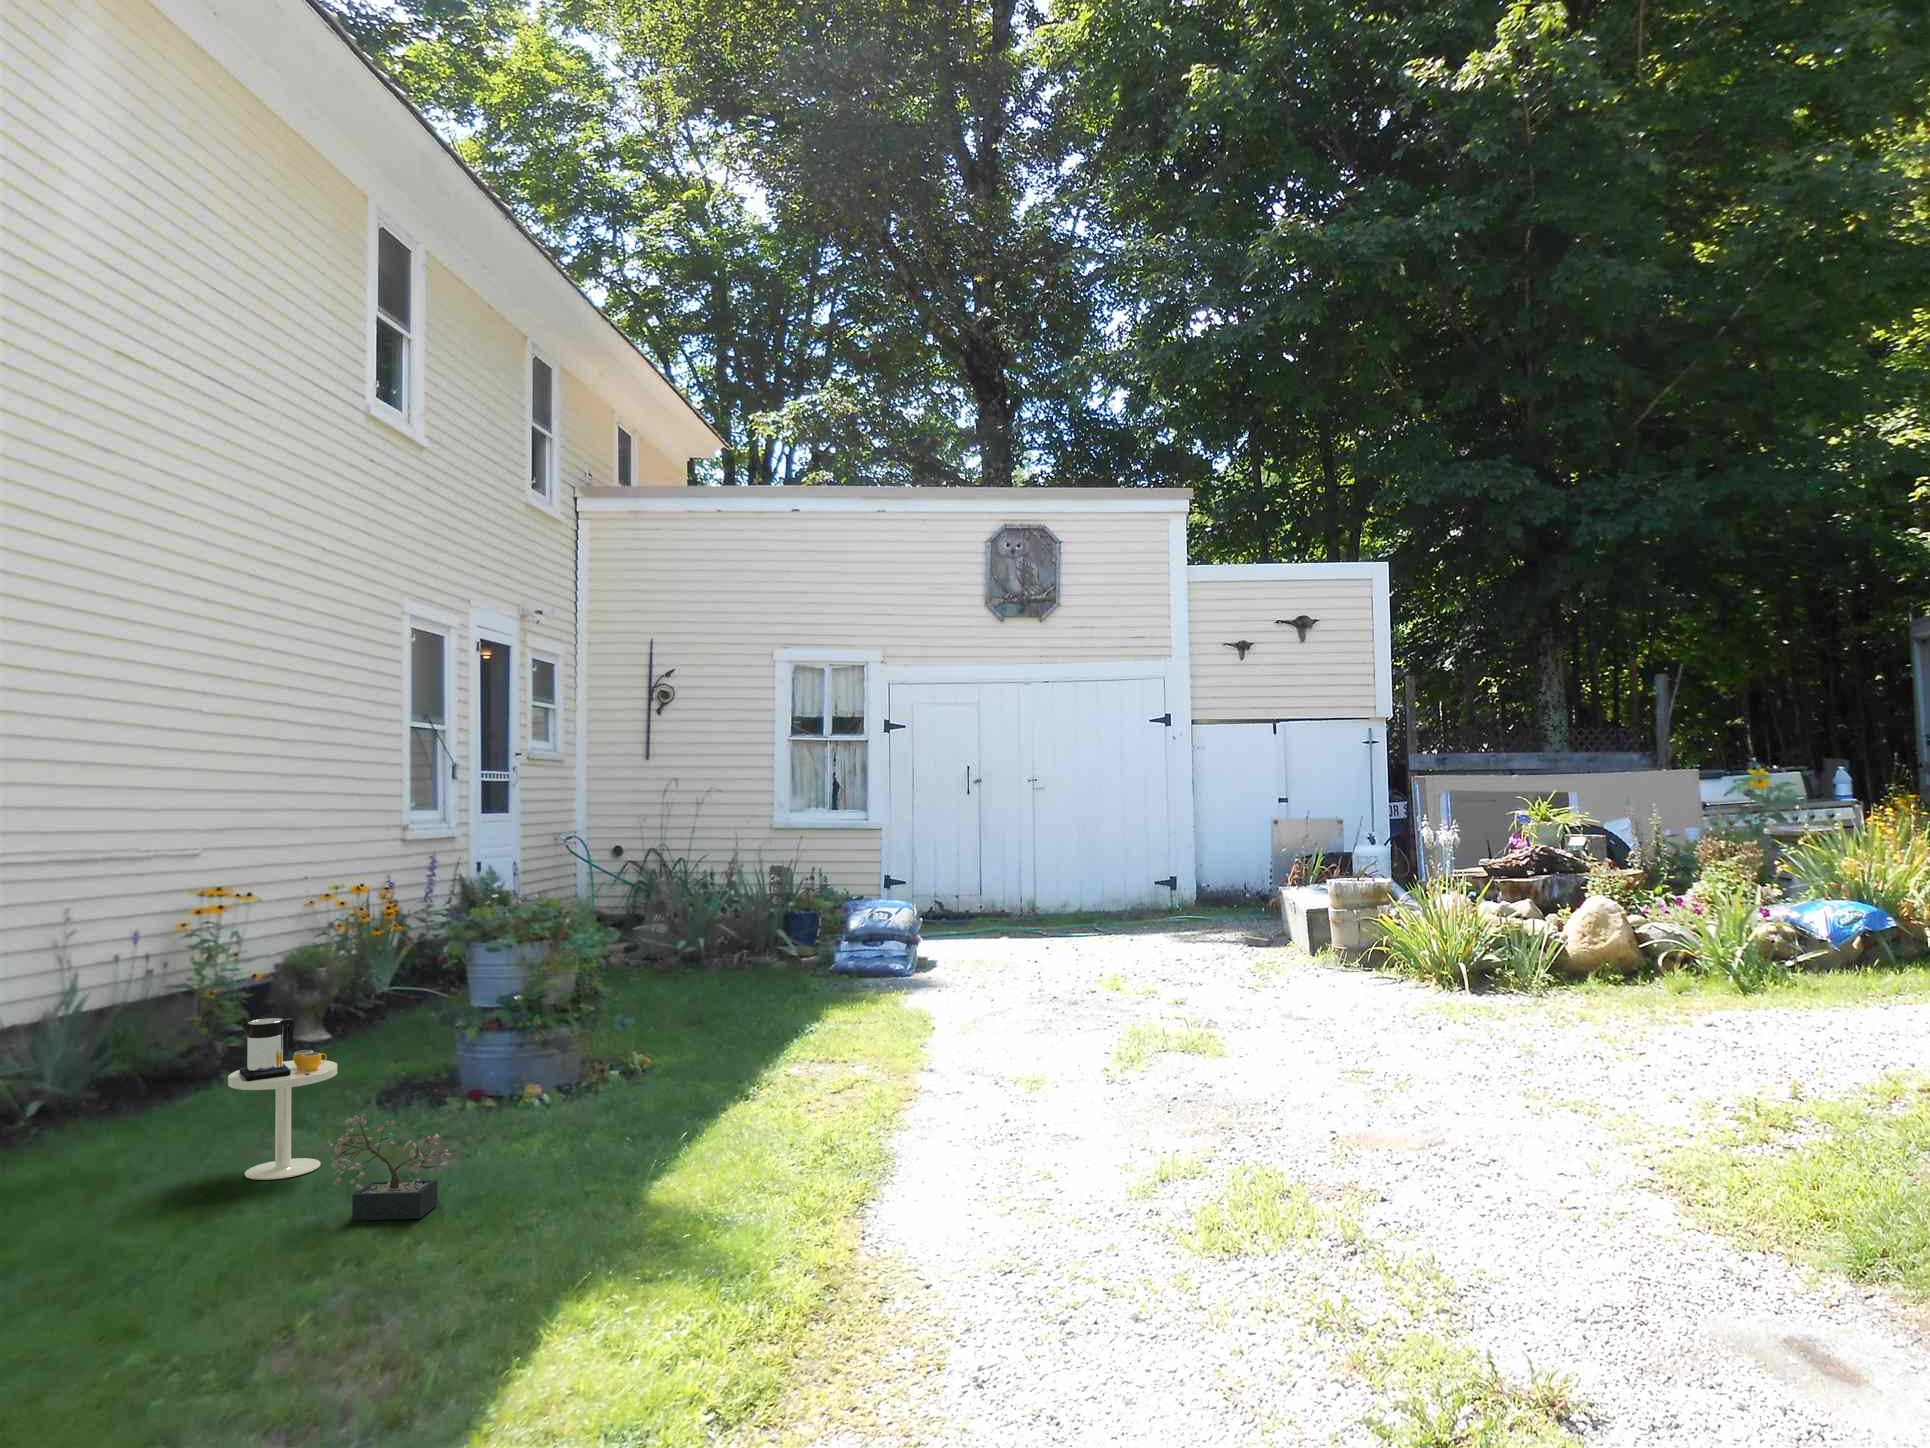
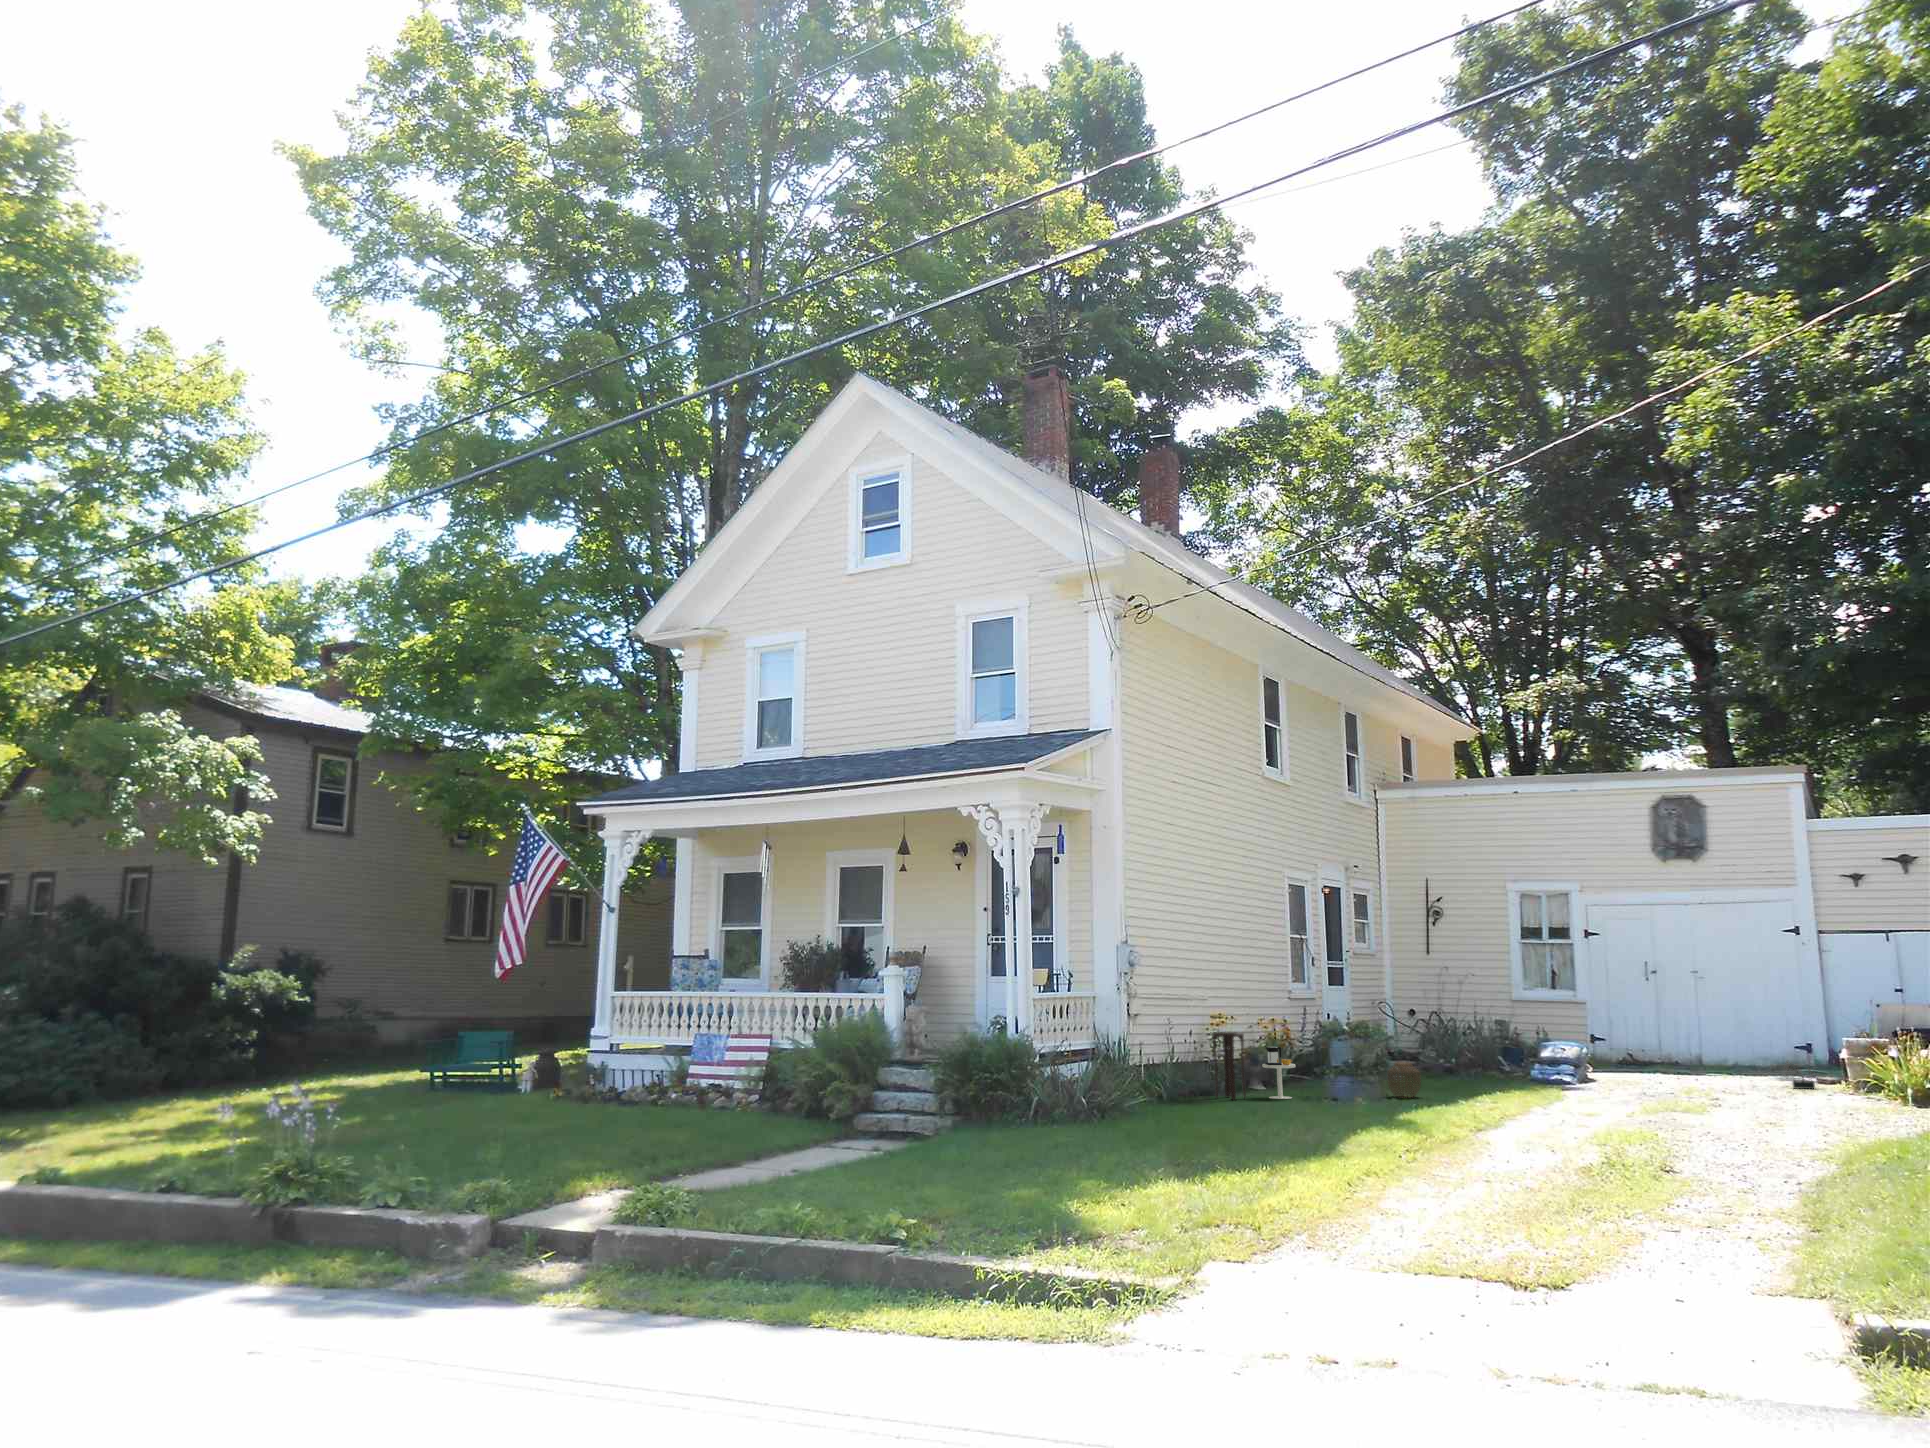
stool: none [36,988,160,1221] -> present [1212,1032,1246,1100]
woven basket: none [596,1001,676,1090] -> present [1387,1062,1421,1098]
decorative plant: present [327,1113,452,1221] -> present [1786,1062,1815,1089]

